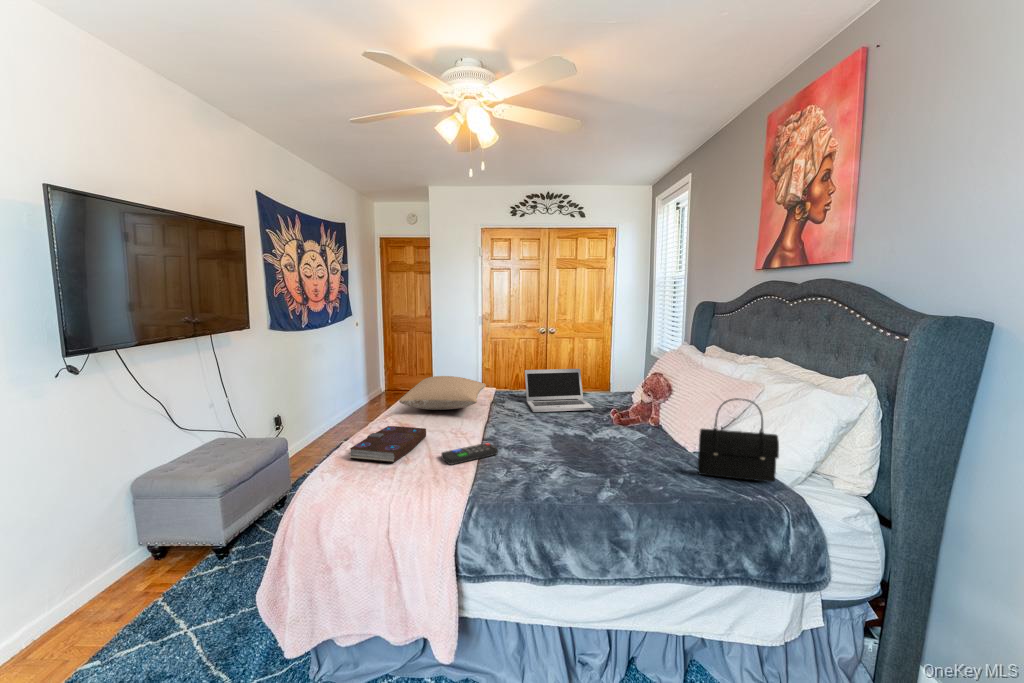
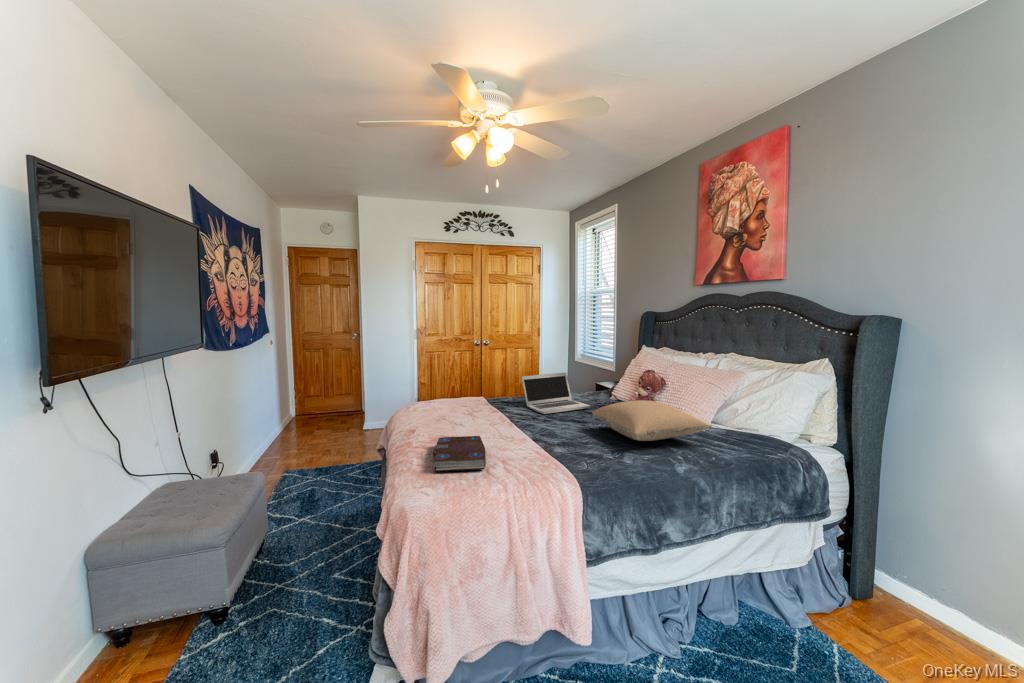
pillow: present [399,376,486,410] -> present [593,400,712,441]
handbag: present [698,398,779,482] -> none [722,382,781,446]
remote control: present [441,443,498,465] -> none [520,442,564,464]

